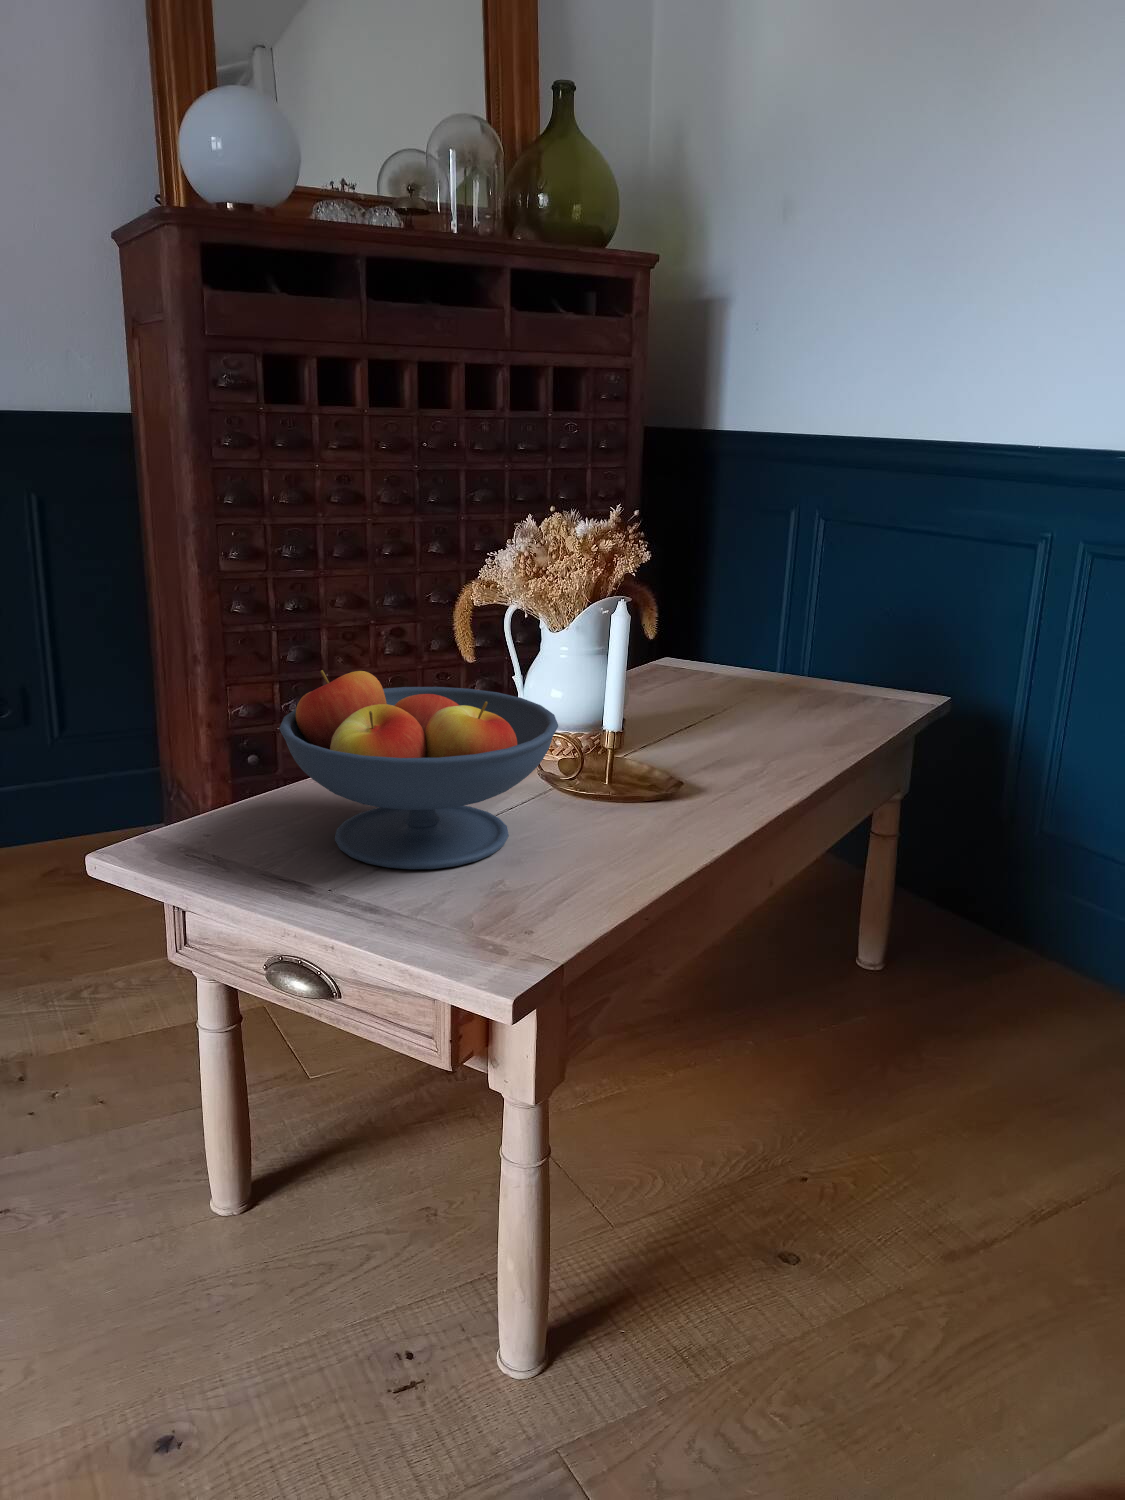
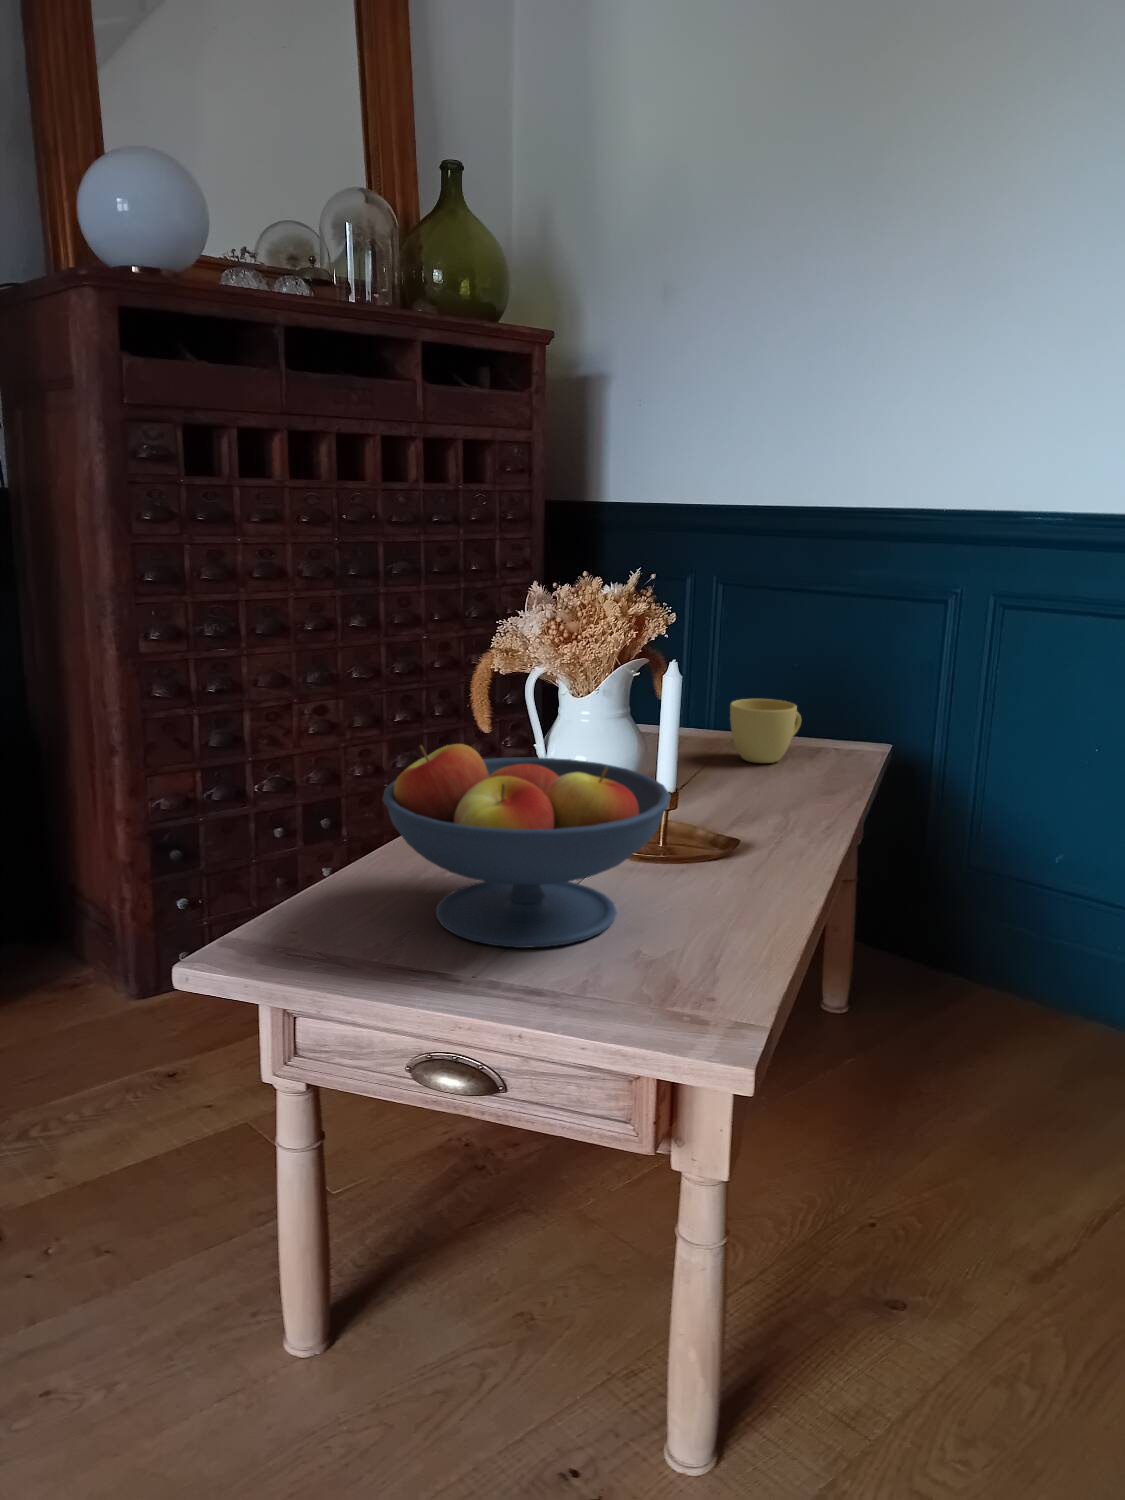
cup: none [757,642,836,709] -> present [730,699,801,763]

